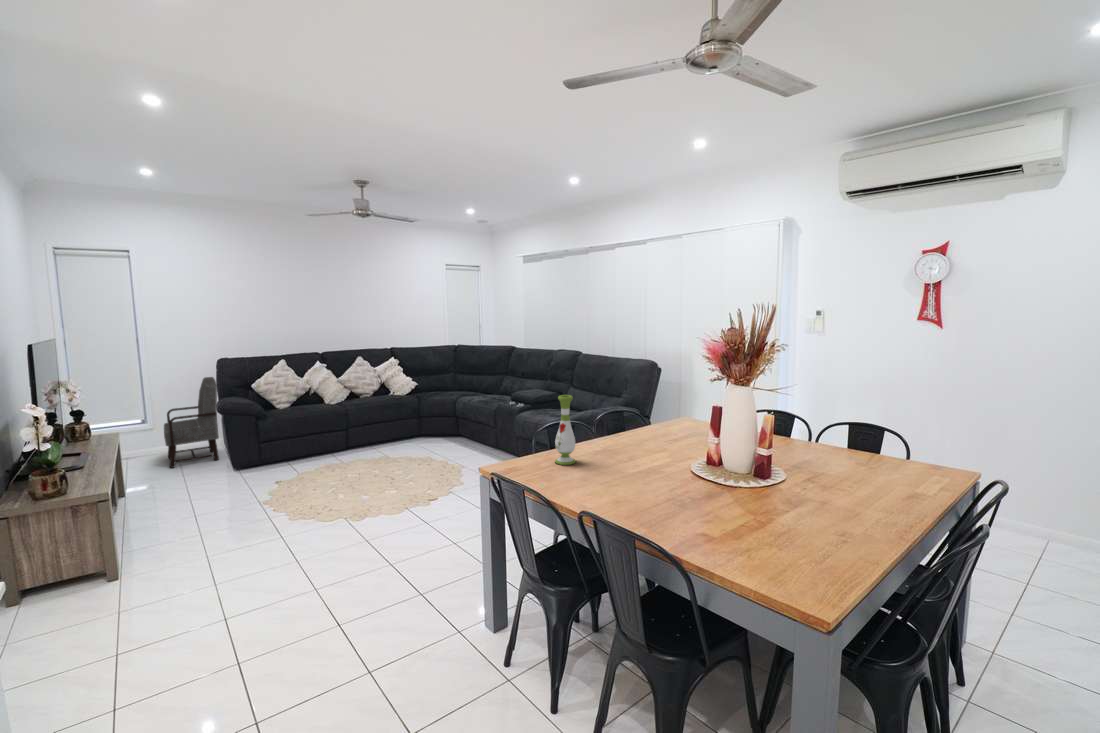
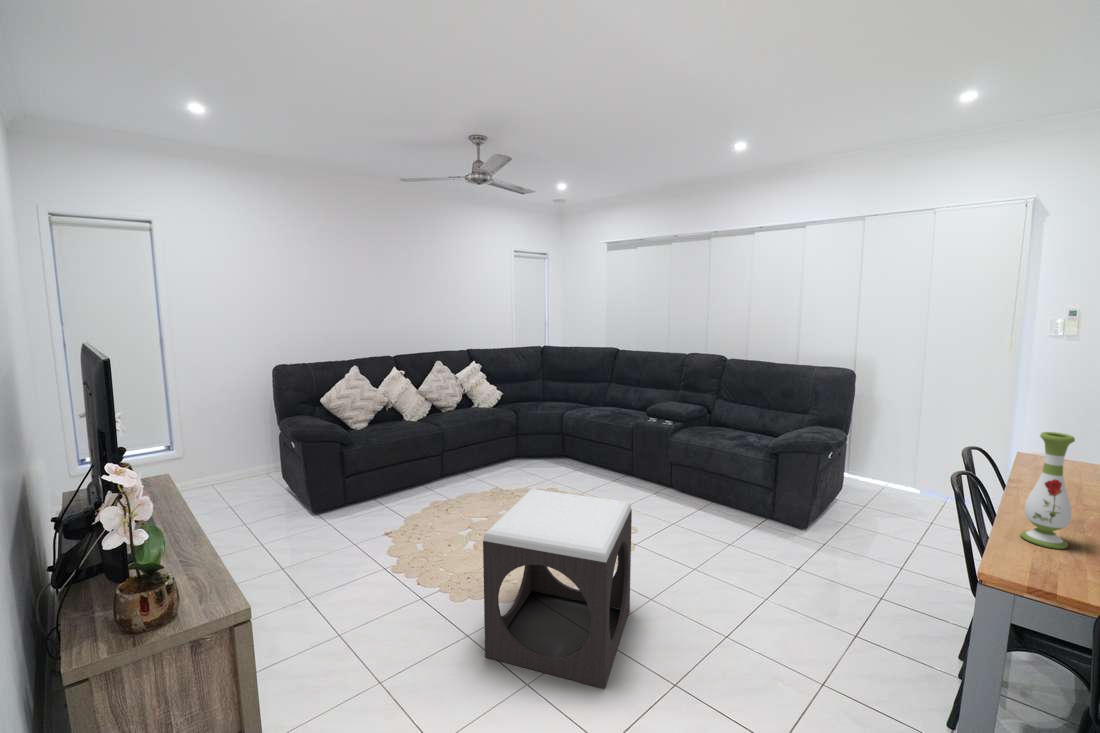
armchair: present [164,377,219,468] -> none [203,390,281,513]
footstool: none [285,443,409,565] -> present [483,489,632,688]

